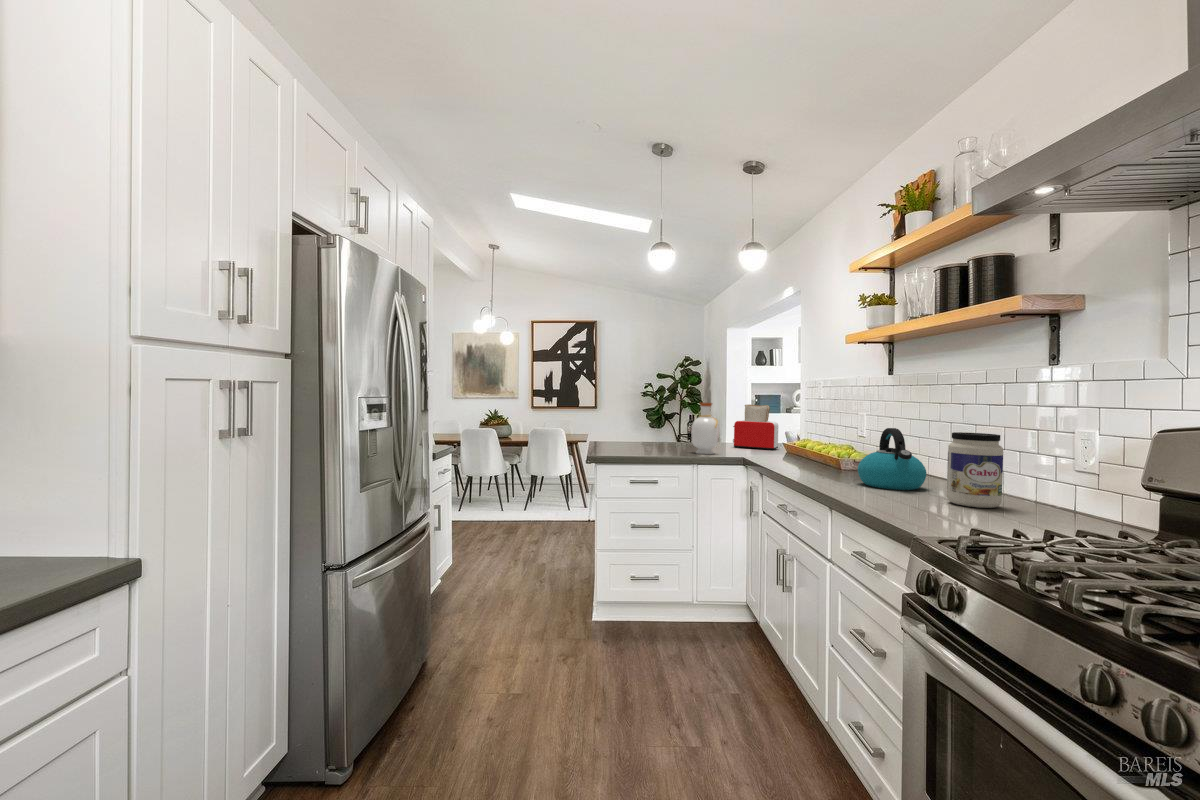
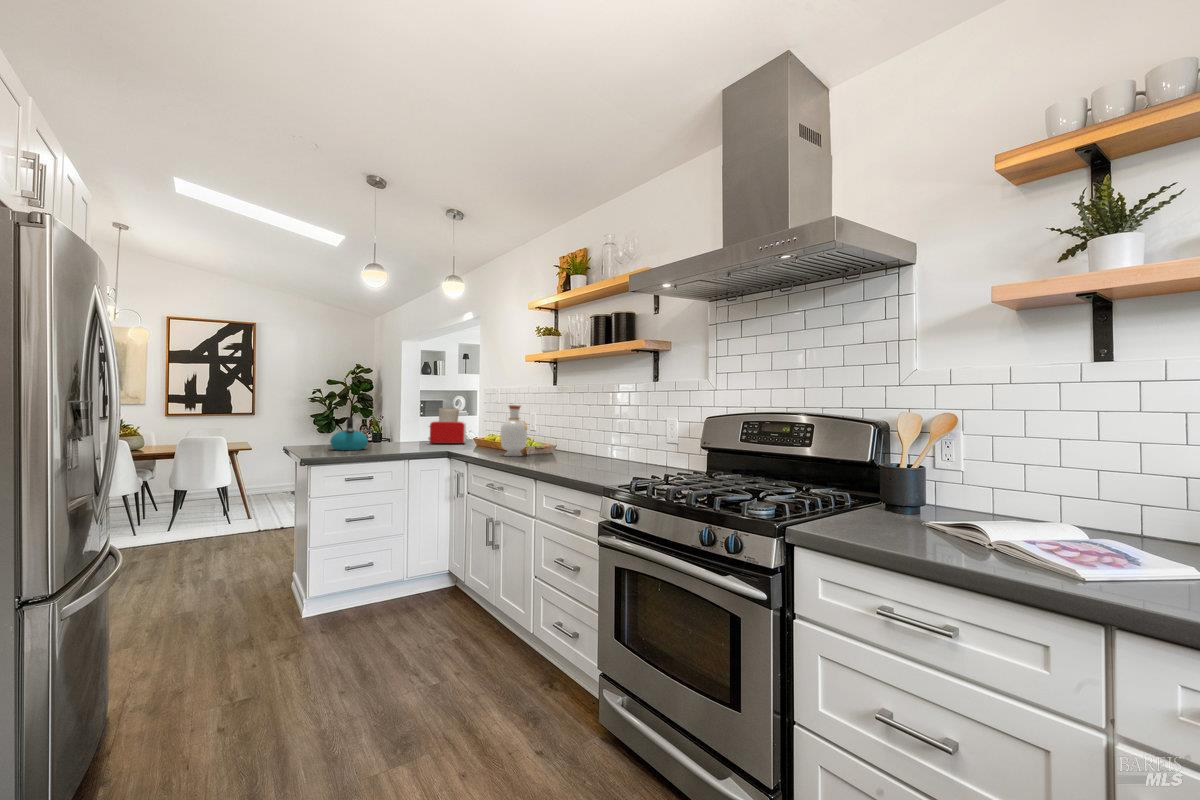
bottle: present [692,403,719,454] -> present [501,405,527,456]
kettle: present [858,428,926,490] -> present [330,417,368,450]
jar: present [947,432,1003,508] -> none [604,421,632,465]

